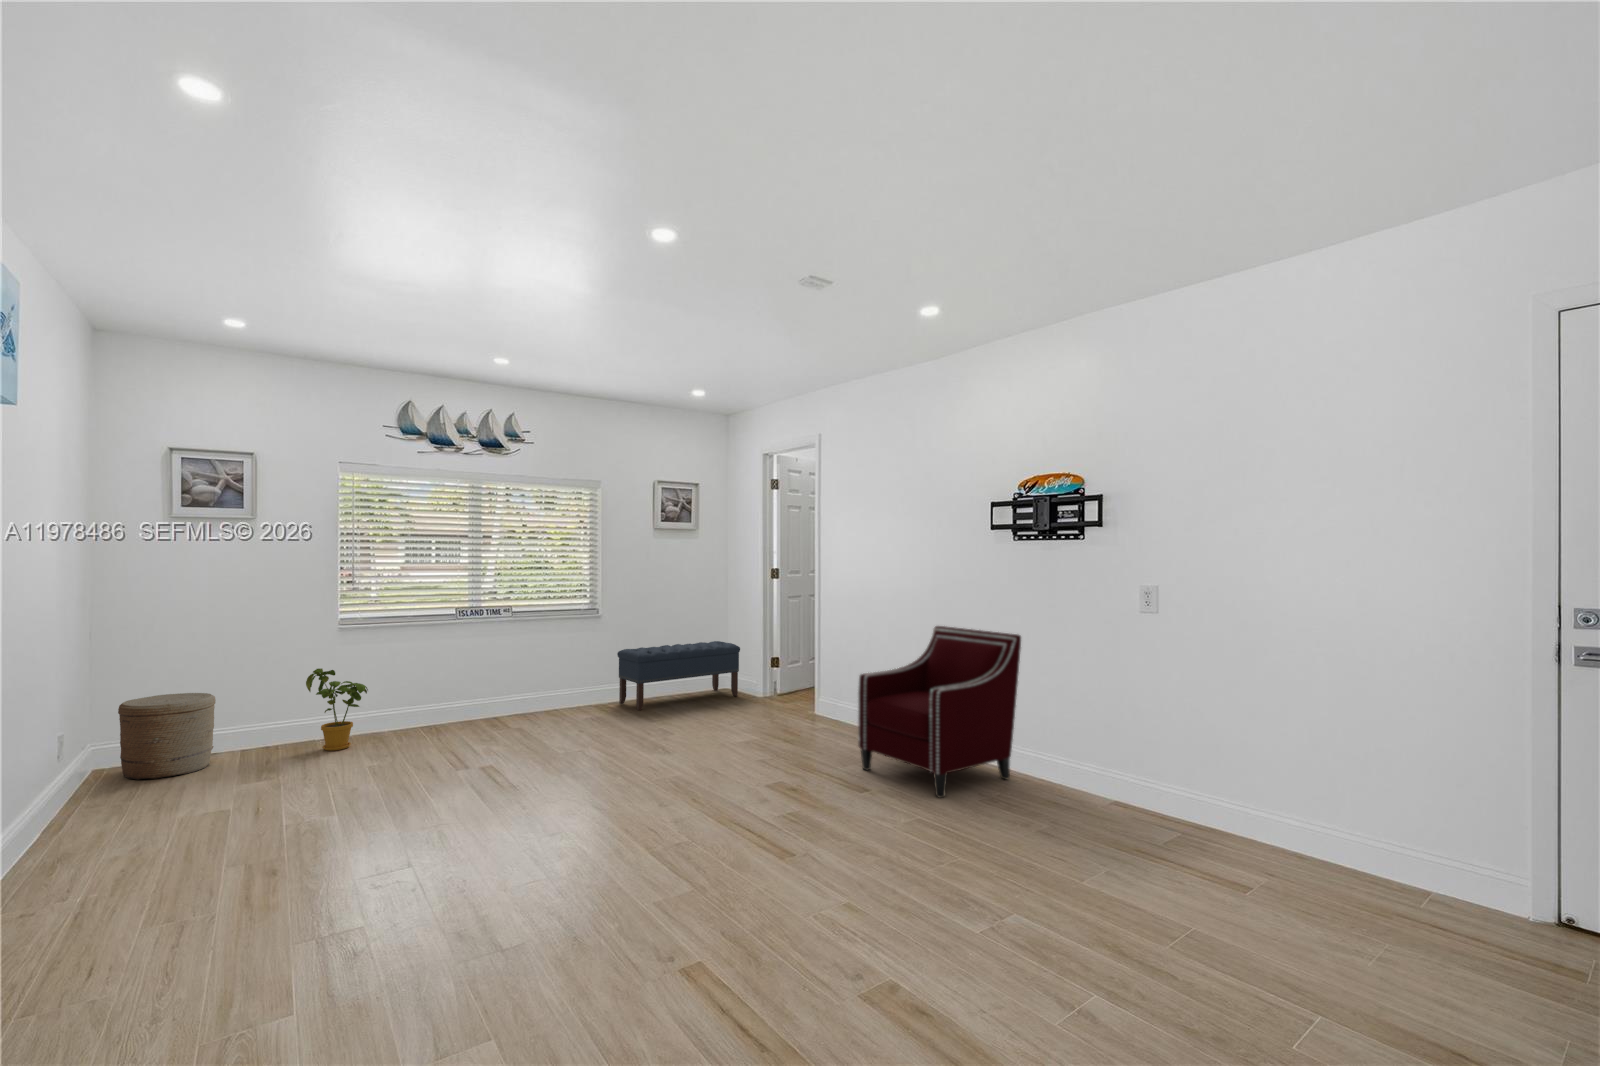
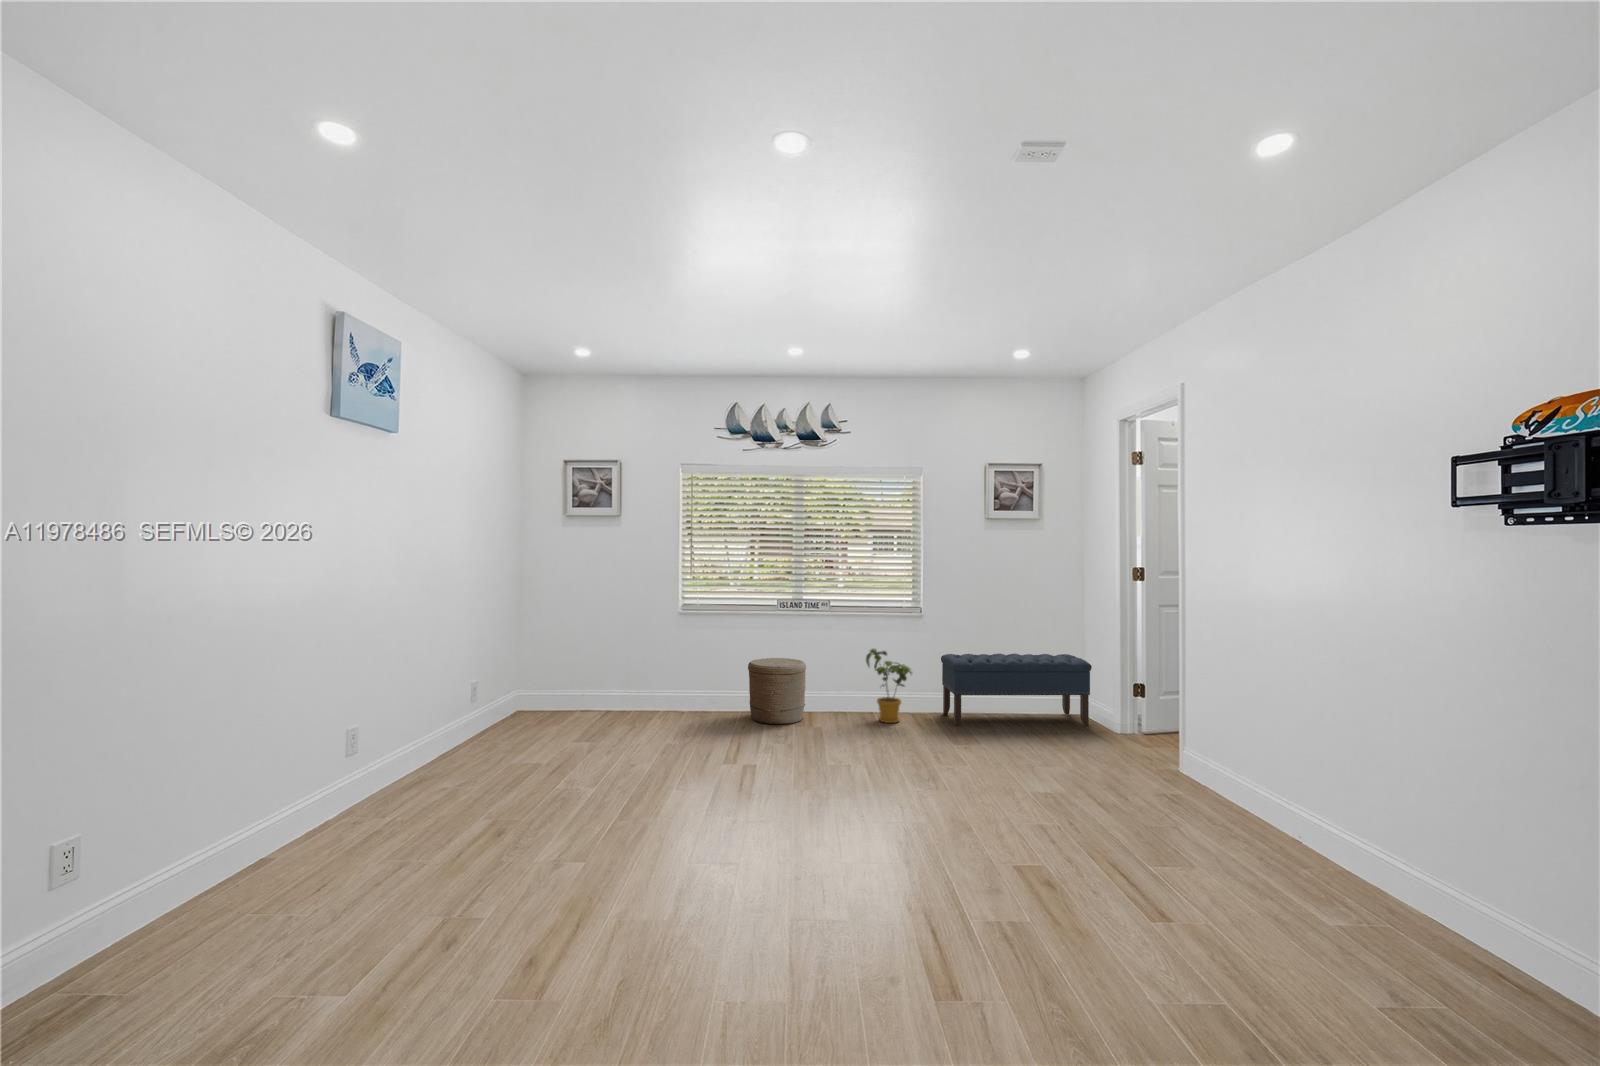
armchair: present [858,626,1021,798] -> none [1177,669,1519,977]
house plant: present [306,668,368,751] -> present [866,649,912,723]
woven basket: present [118,693,216,780] -> present [748,658,806,724]

